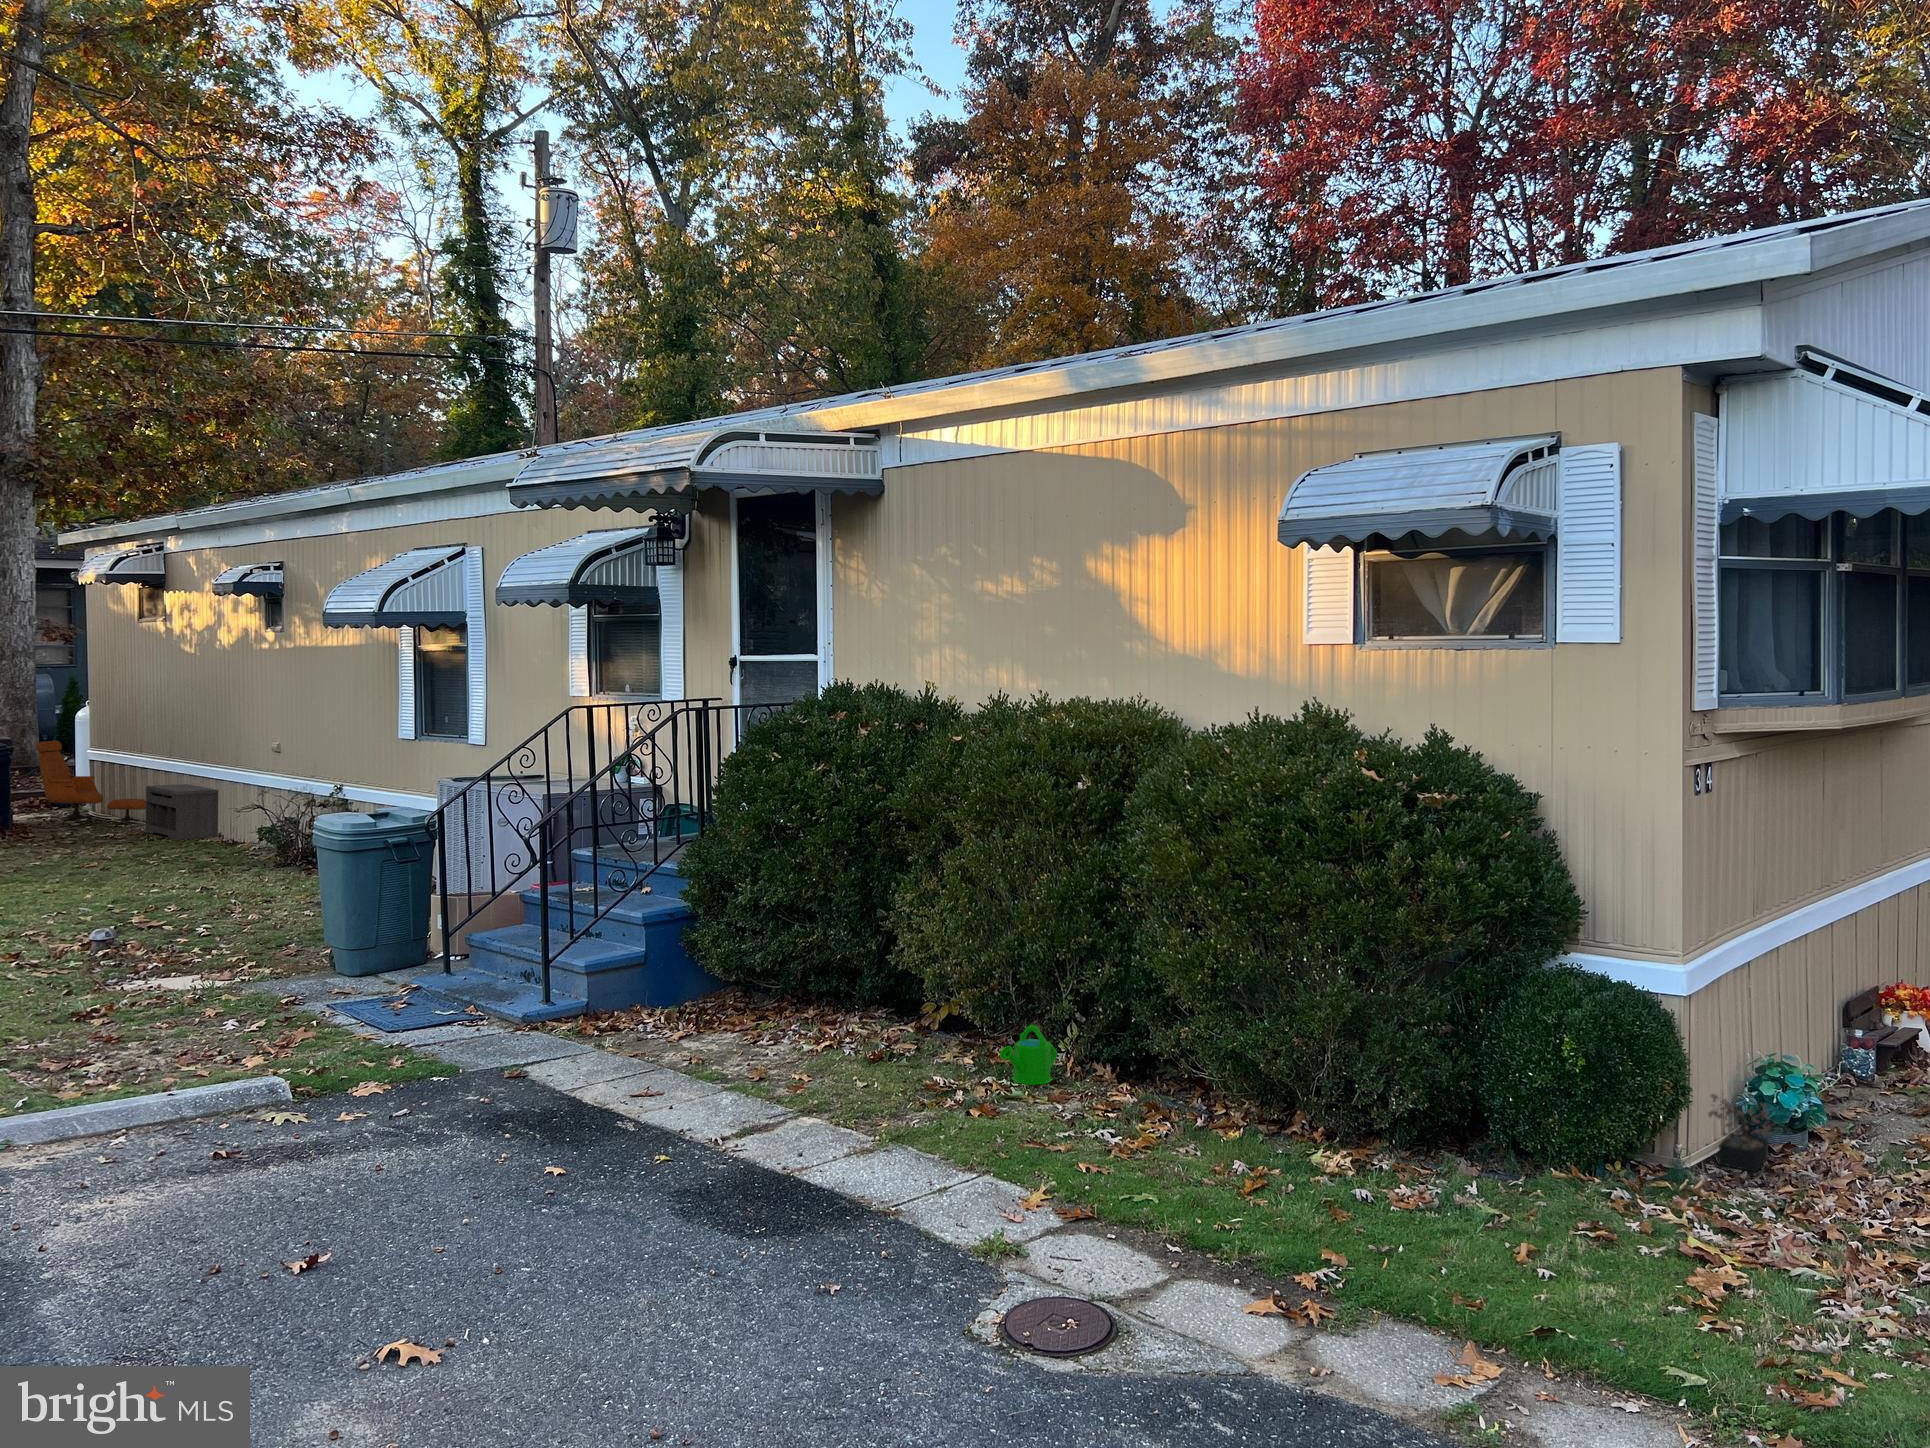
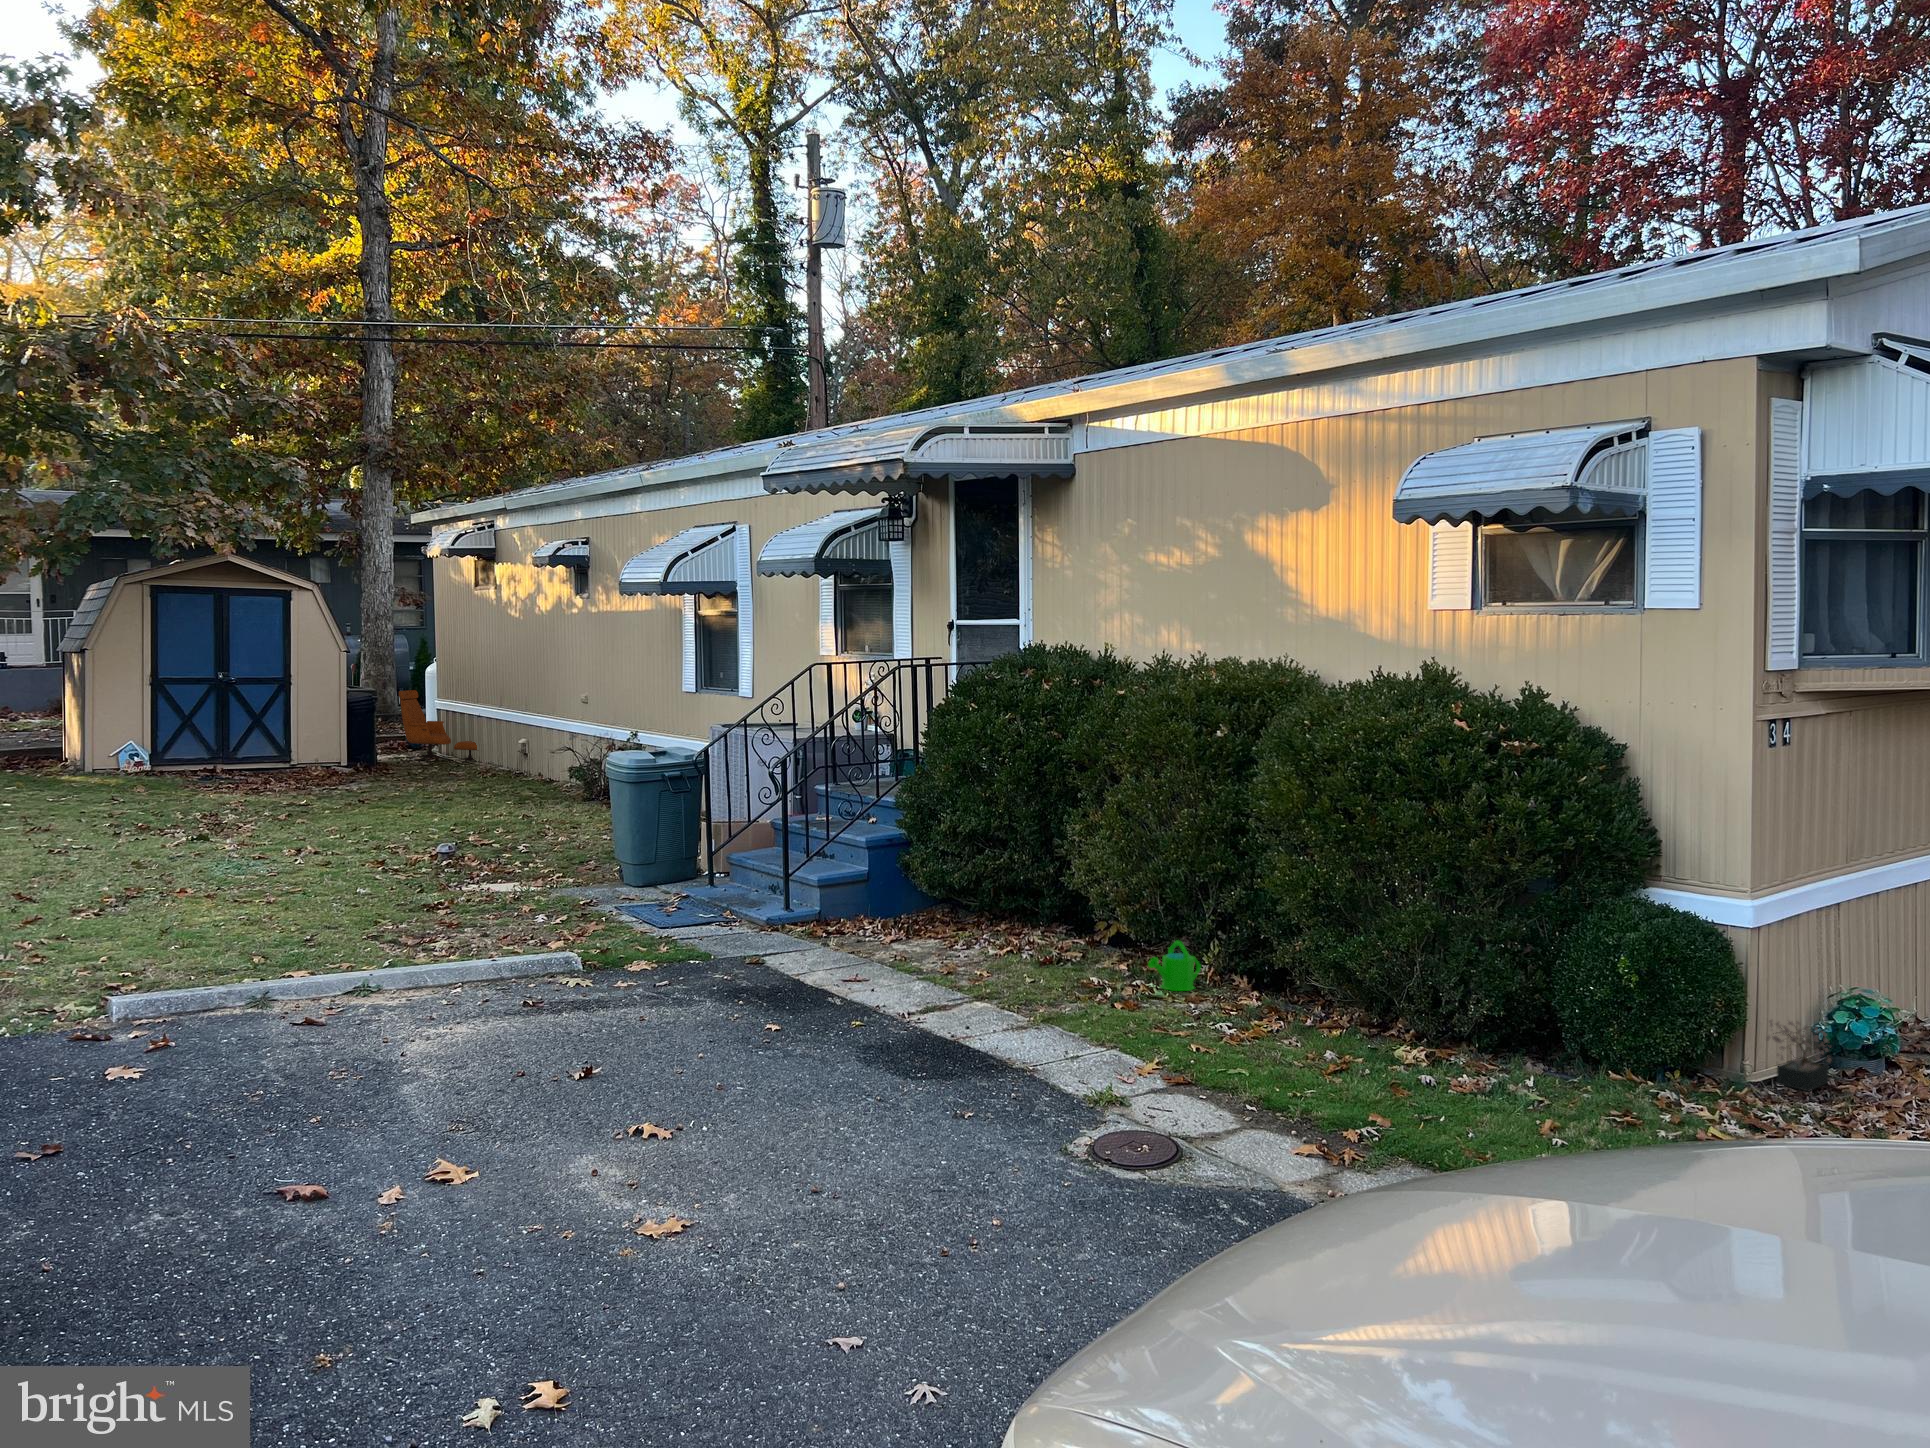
bench: present [145,784,219,840] -> none [484,729,542,777]

